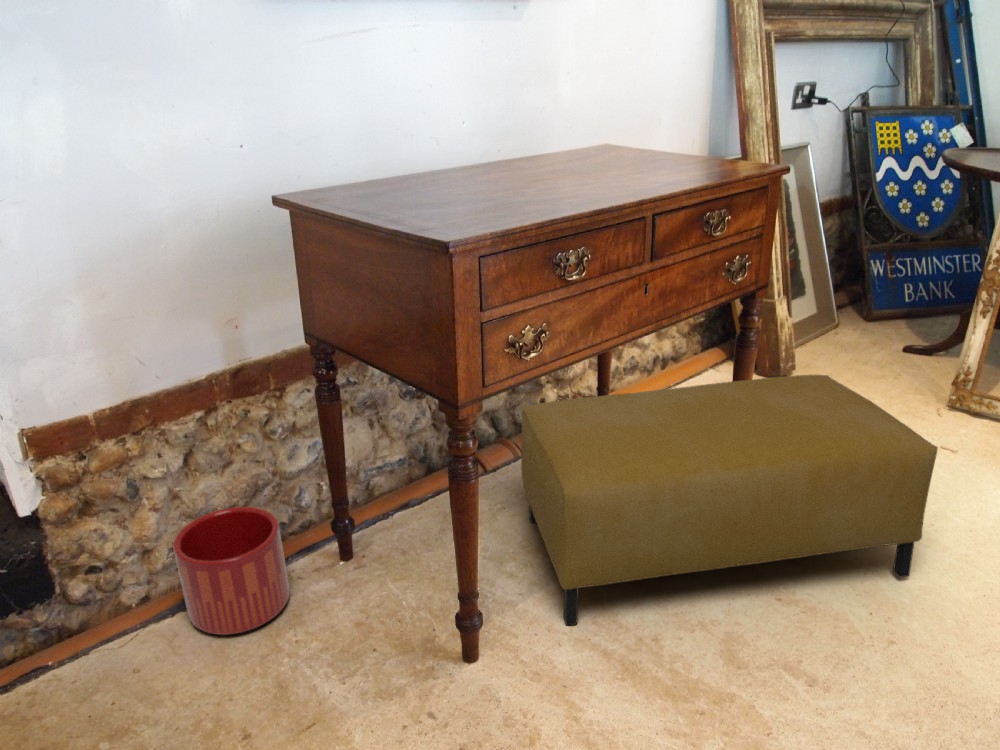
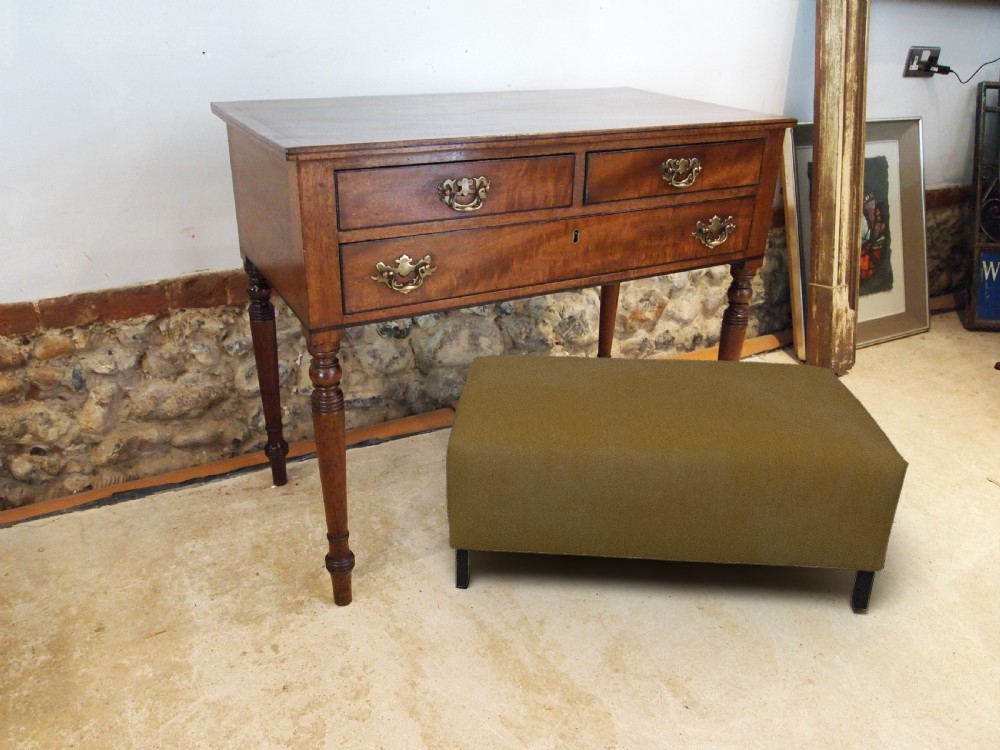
planter: present [173,507,290,635] -> none [98,414,216,532]

